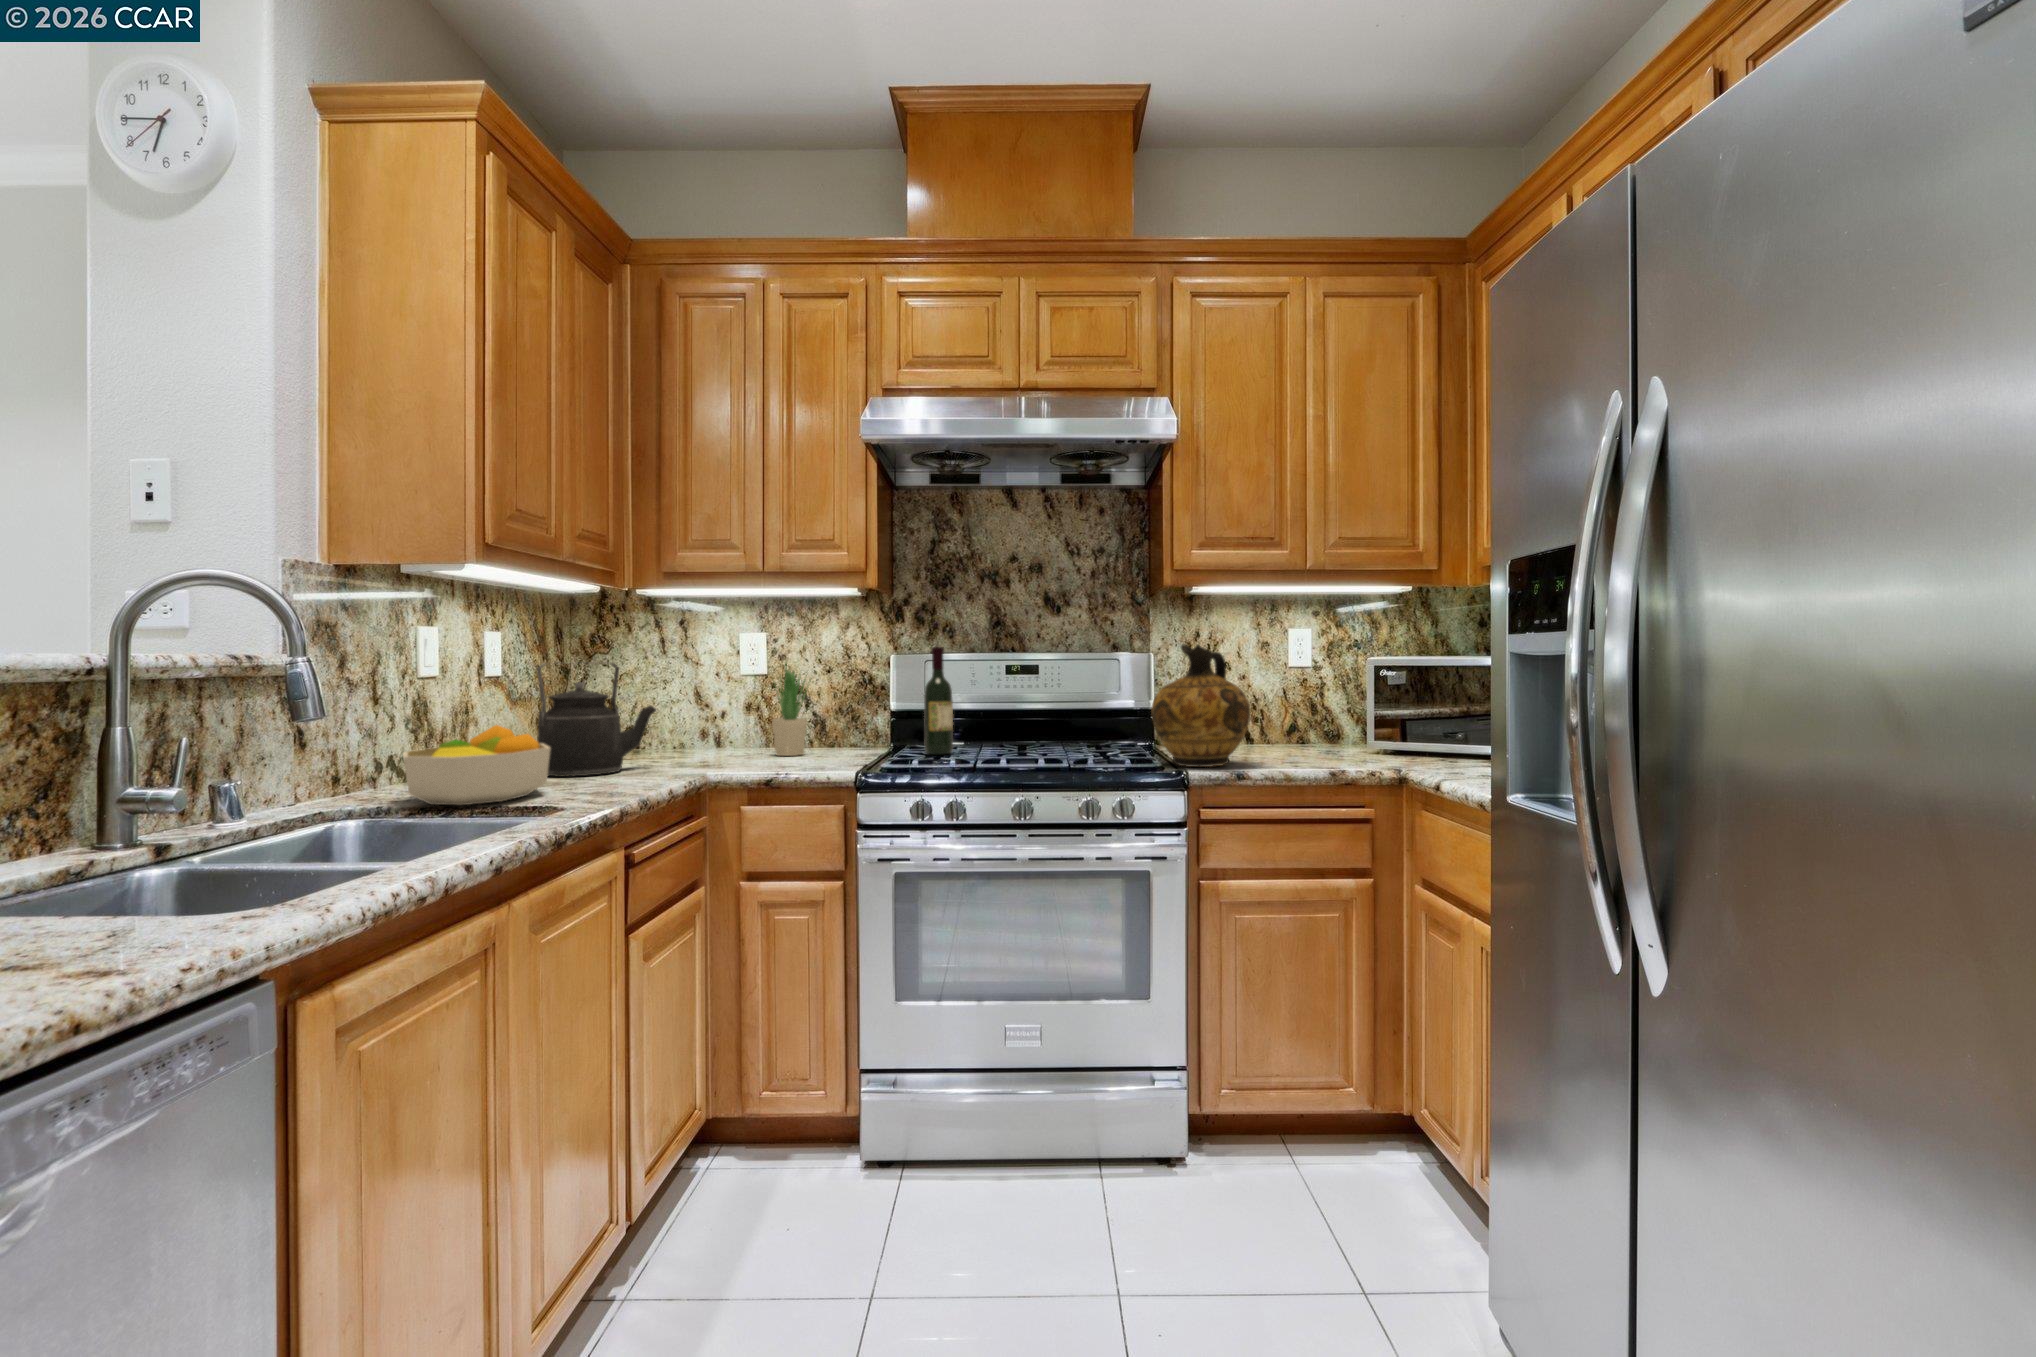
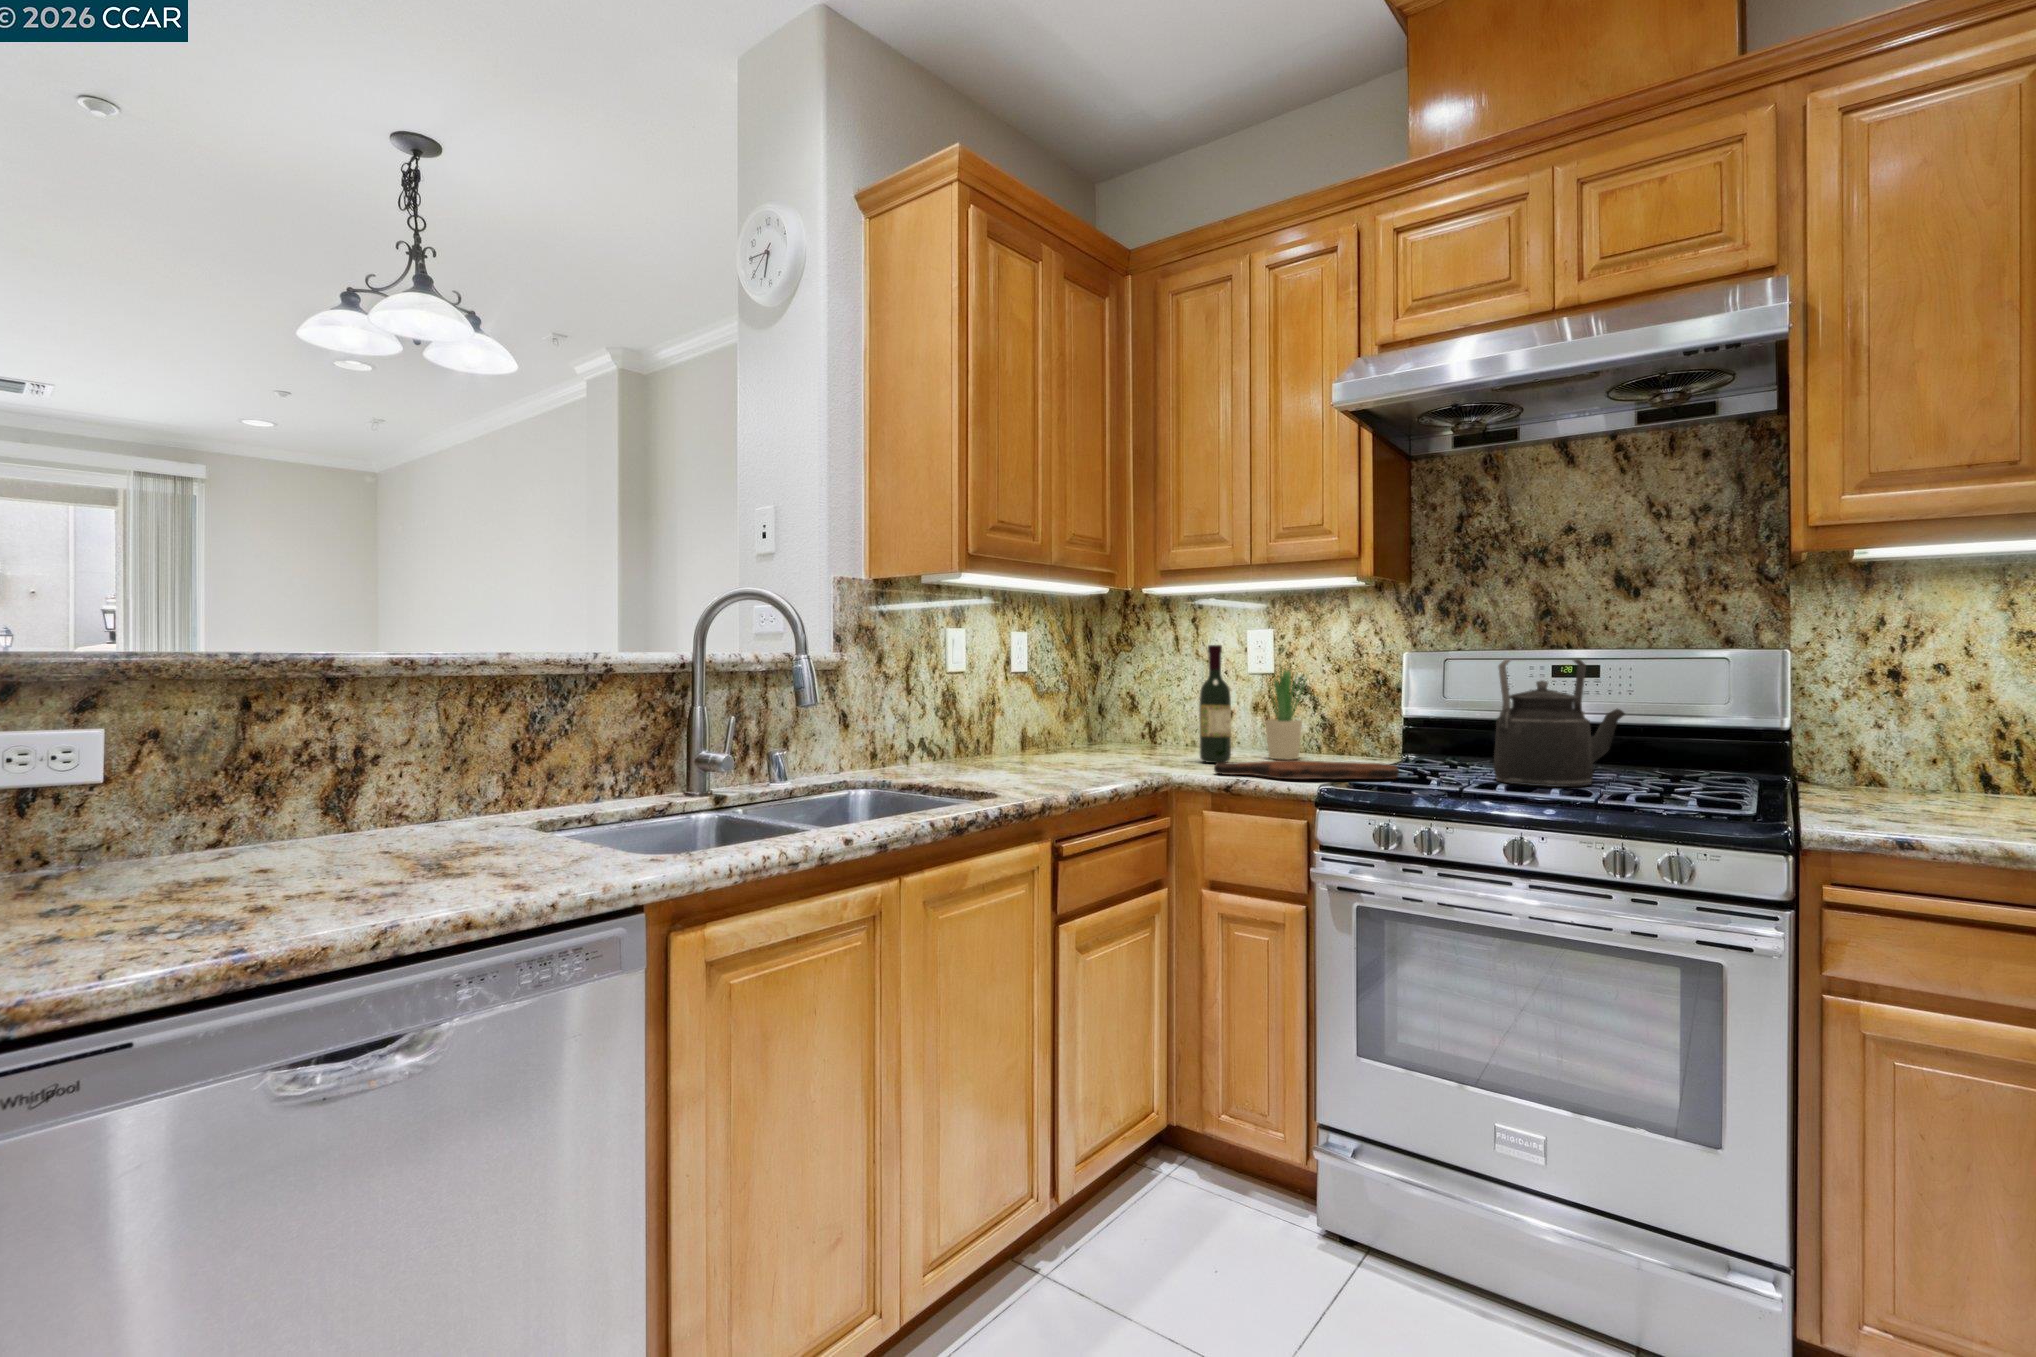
ceramic jug: present [1151,644,1250,767] -> none [1743,637,1932,819]
wine bottle: present [924,647,953,755] -> present [1199,645,1231,763]
kettle: present [537,663,656,777] -> present [1493,659,1625,787]
fruit bowl: present [403,725,550,805] -> none [896,715,1019,784]
cutting board: none [750,752,912,772] -> present [1214,760,1399,779]

